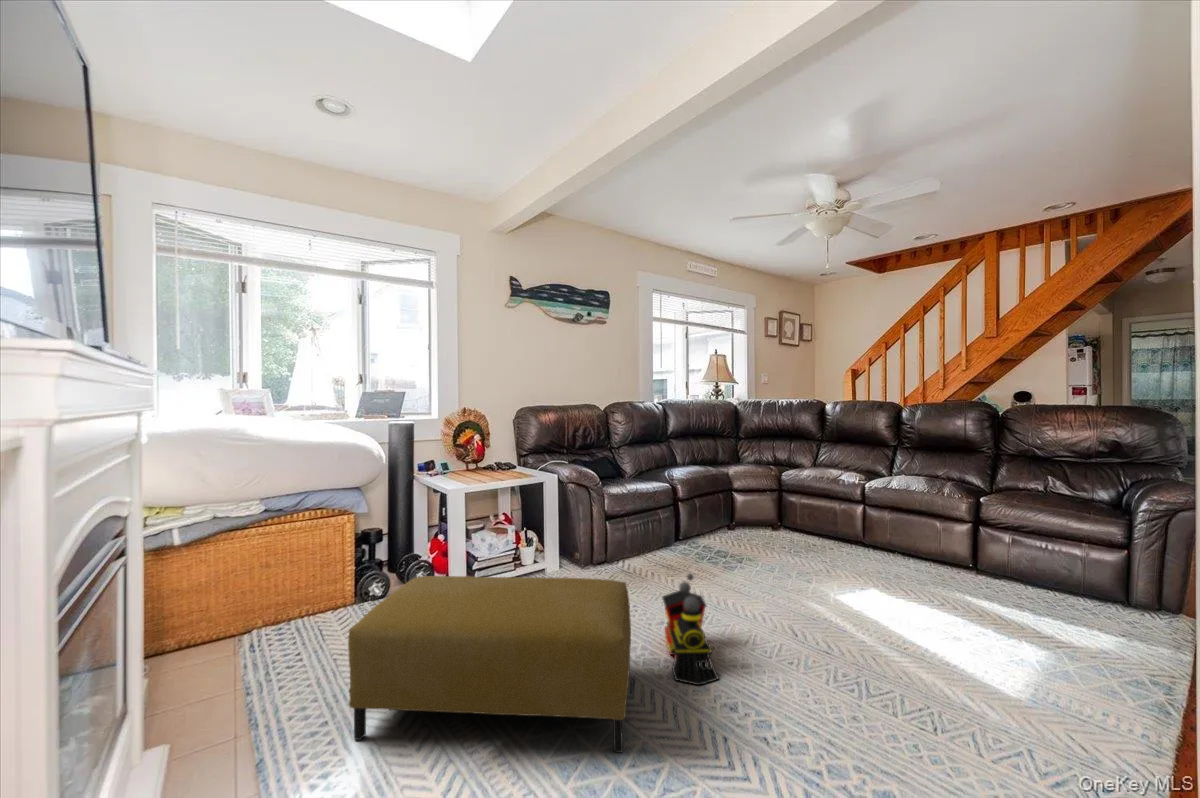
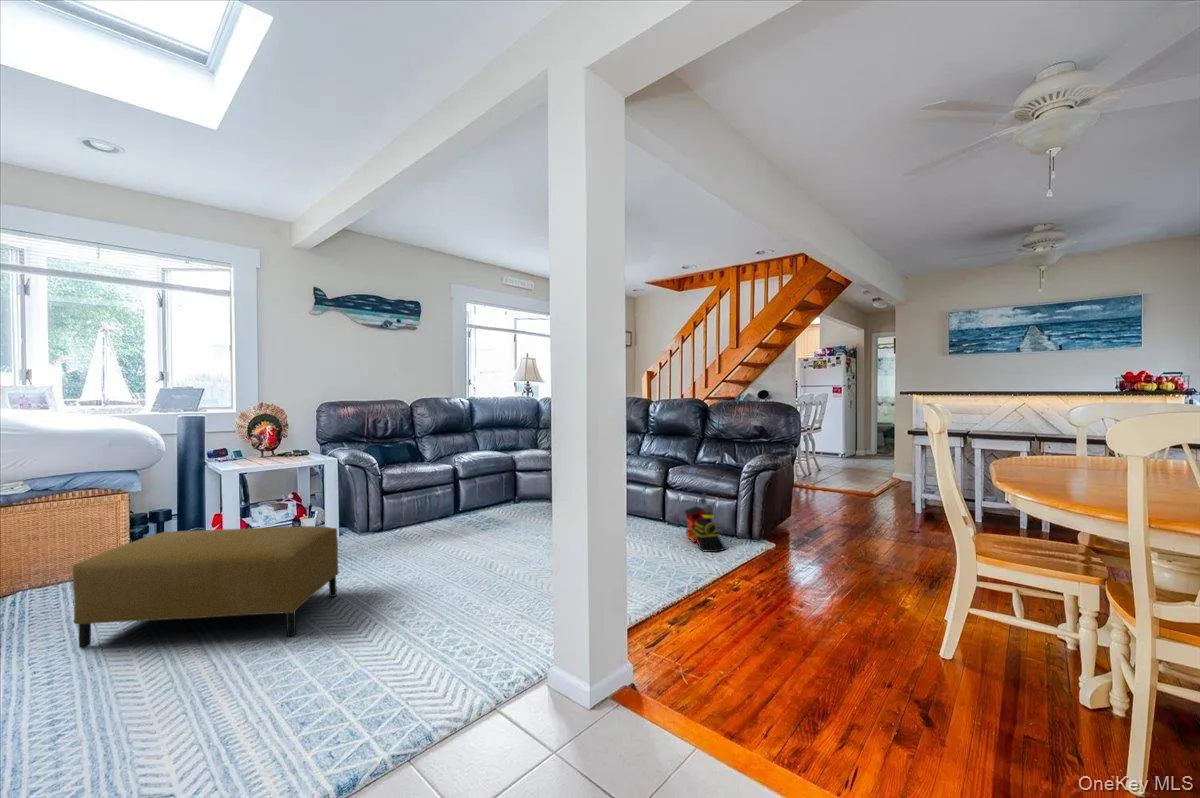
toy train: present [662,574,718,686] -> present [685,494,726,552]

